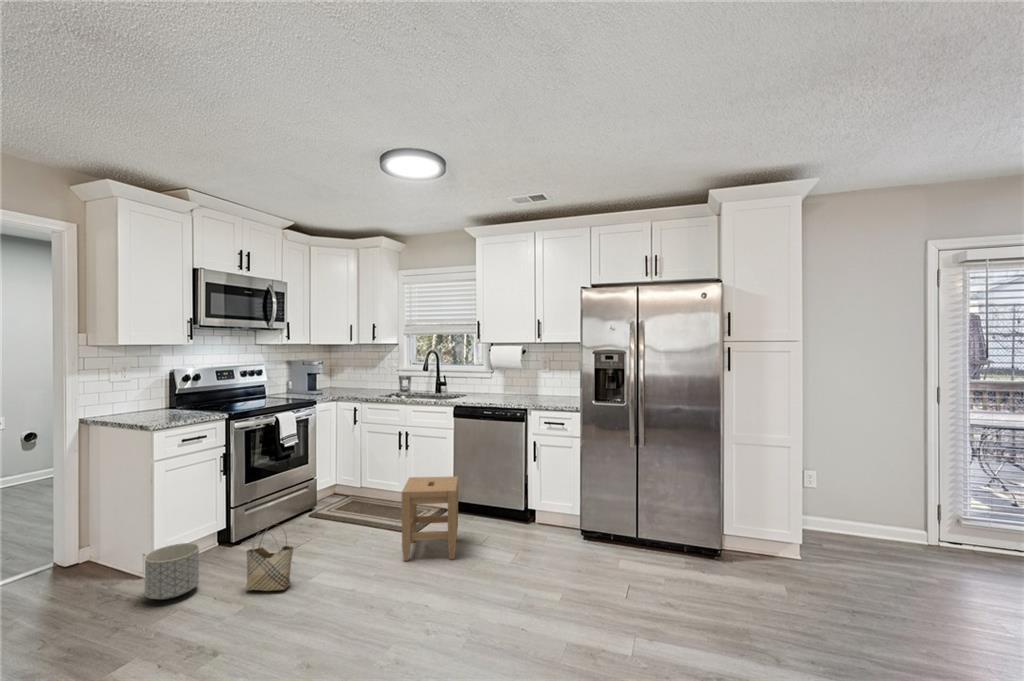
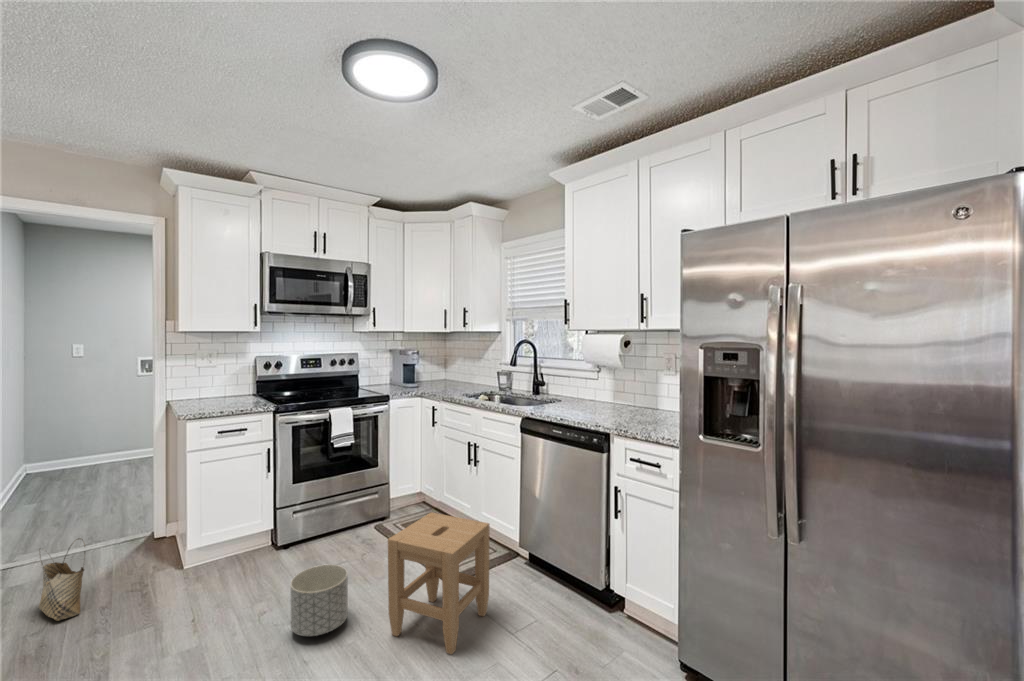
woven basket: present [246,524,293,591] -> present [39,538,85,620]
planter: present [145,543,199,600] -> present [290,564,348,636]

